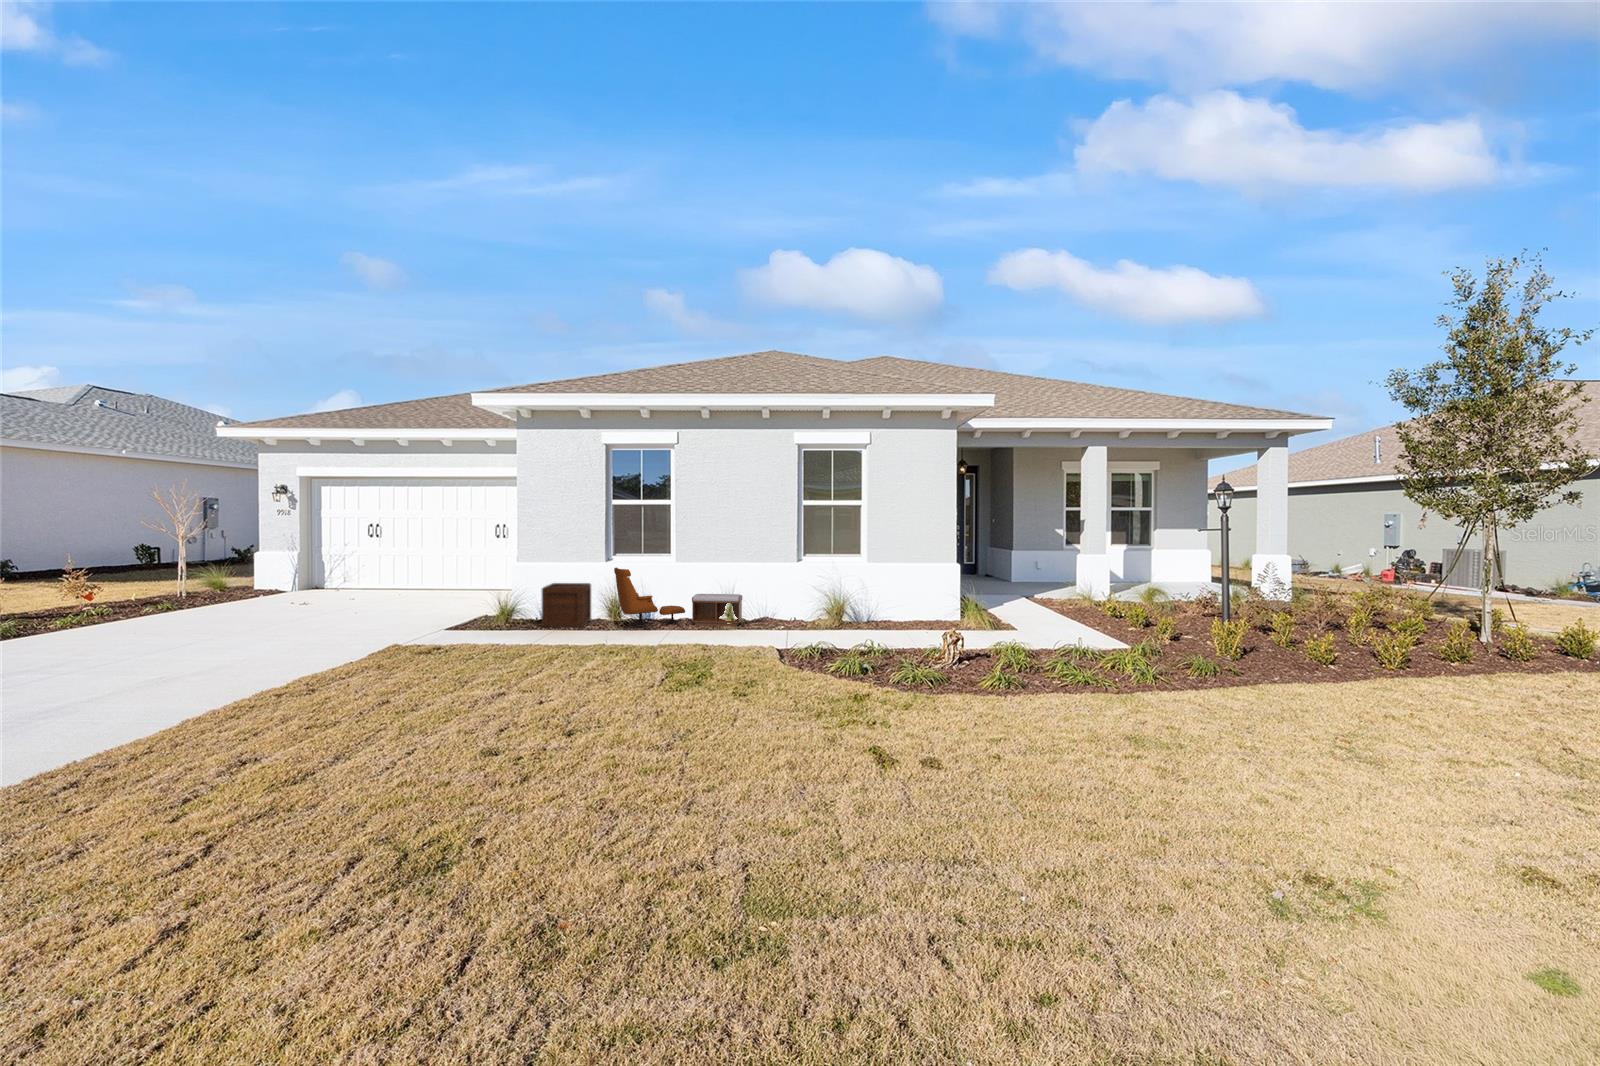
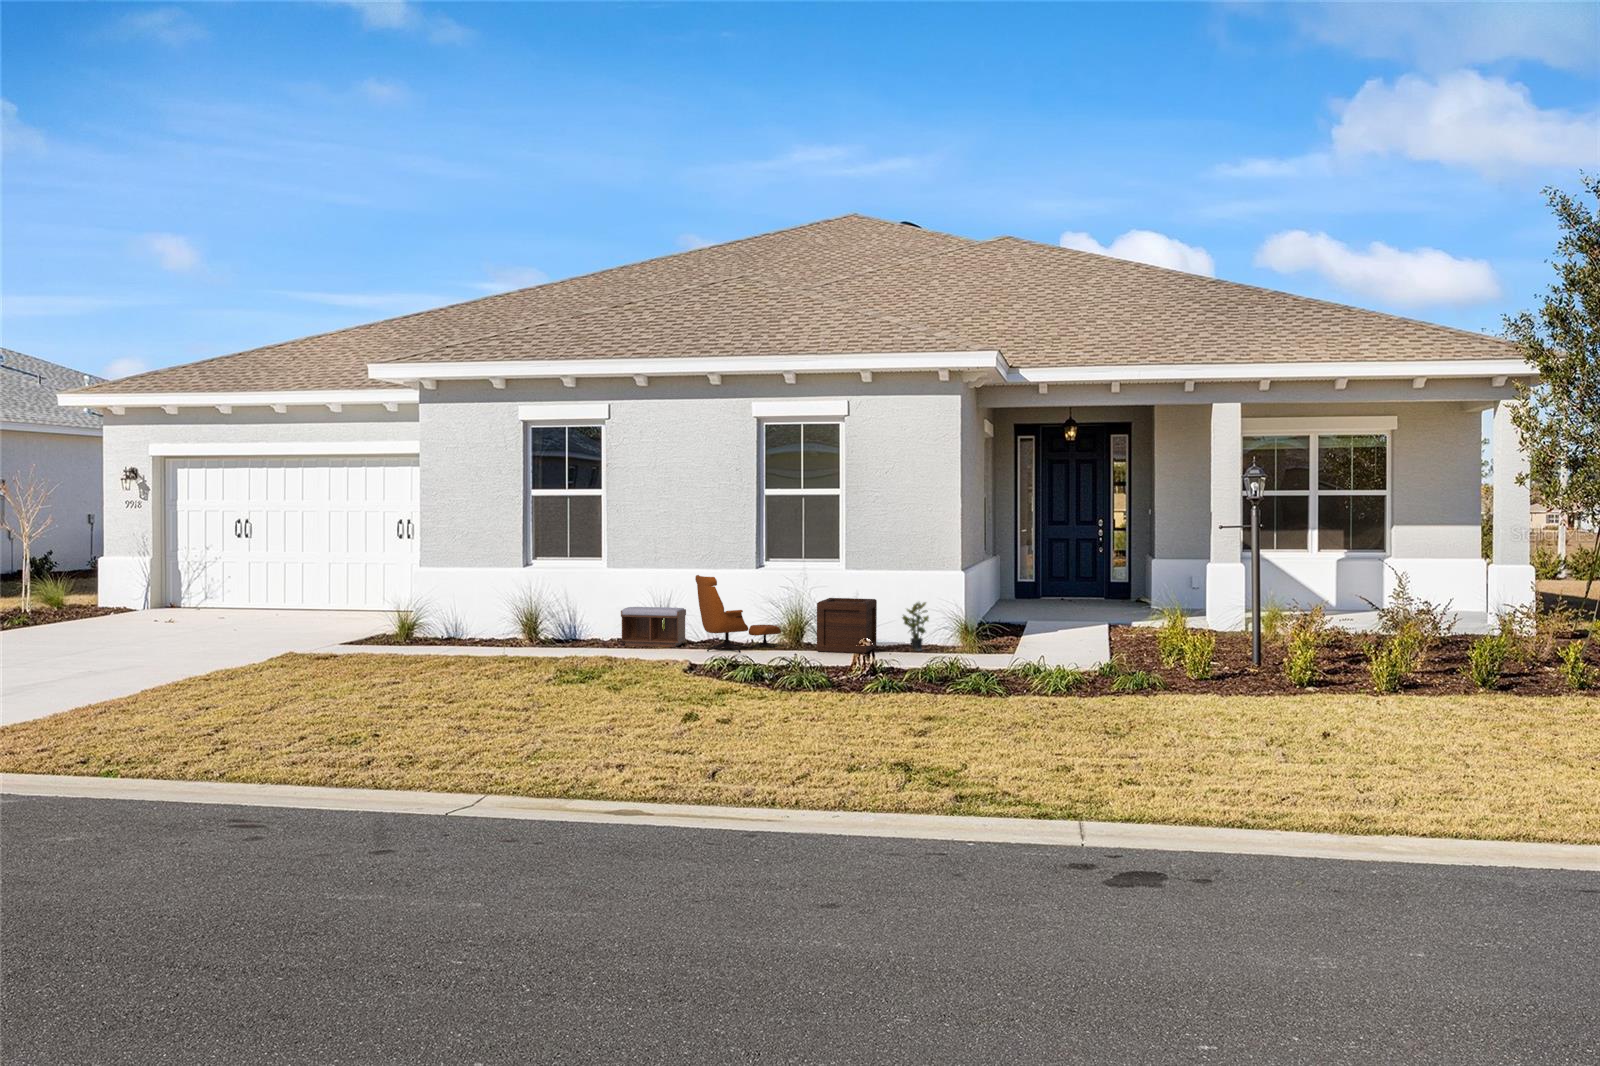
lounge chair: present [614,568,685,630] -> present [695,575,781,652]
wooden crate: present [542,583,591,627] -> present [817,598,877,654]
potted plant: none [916,587,937,627] -> present [902,602,929,651]

